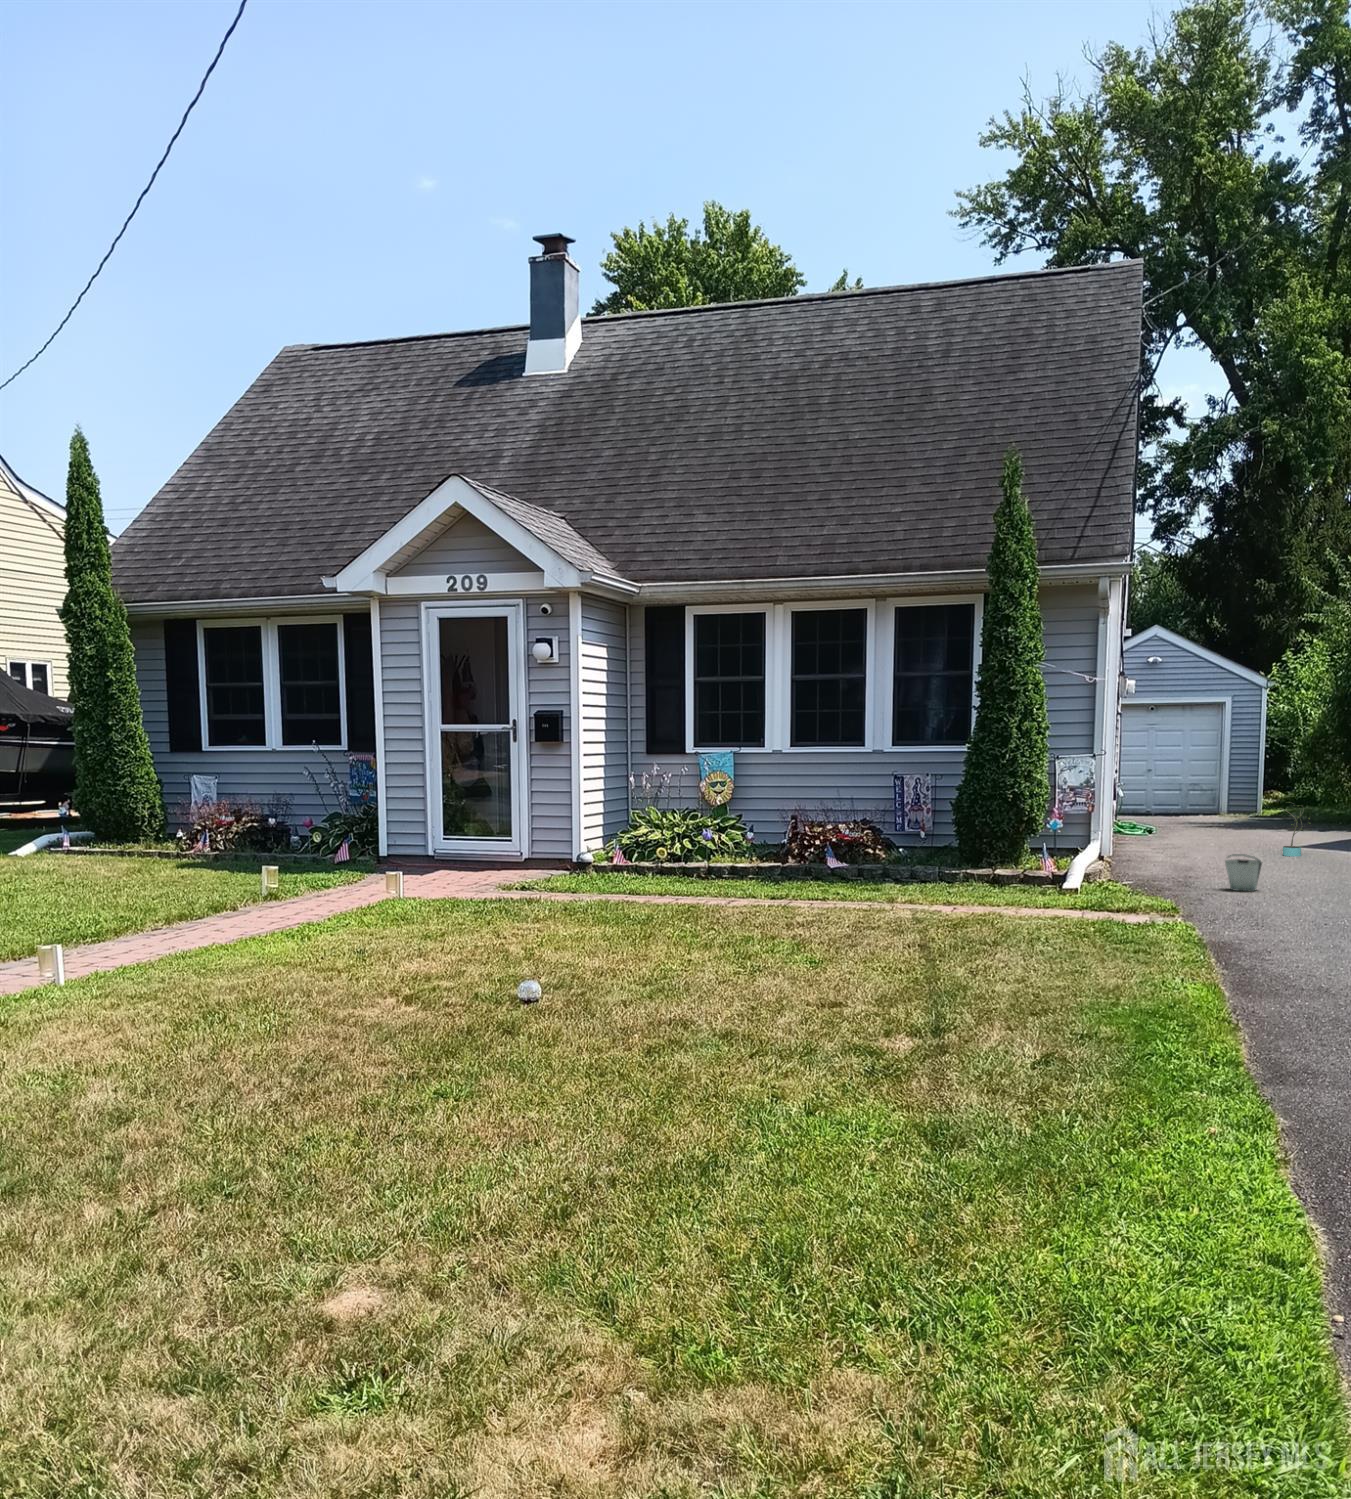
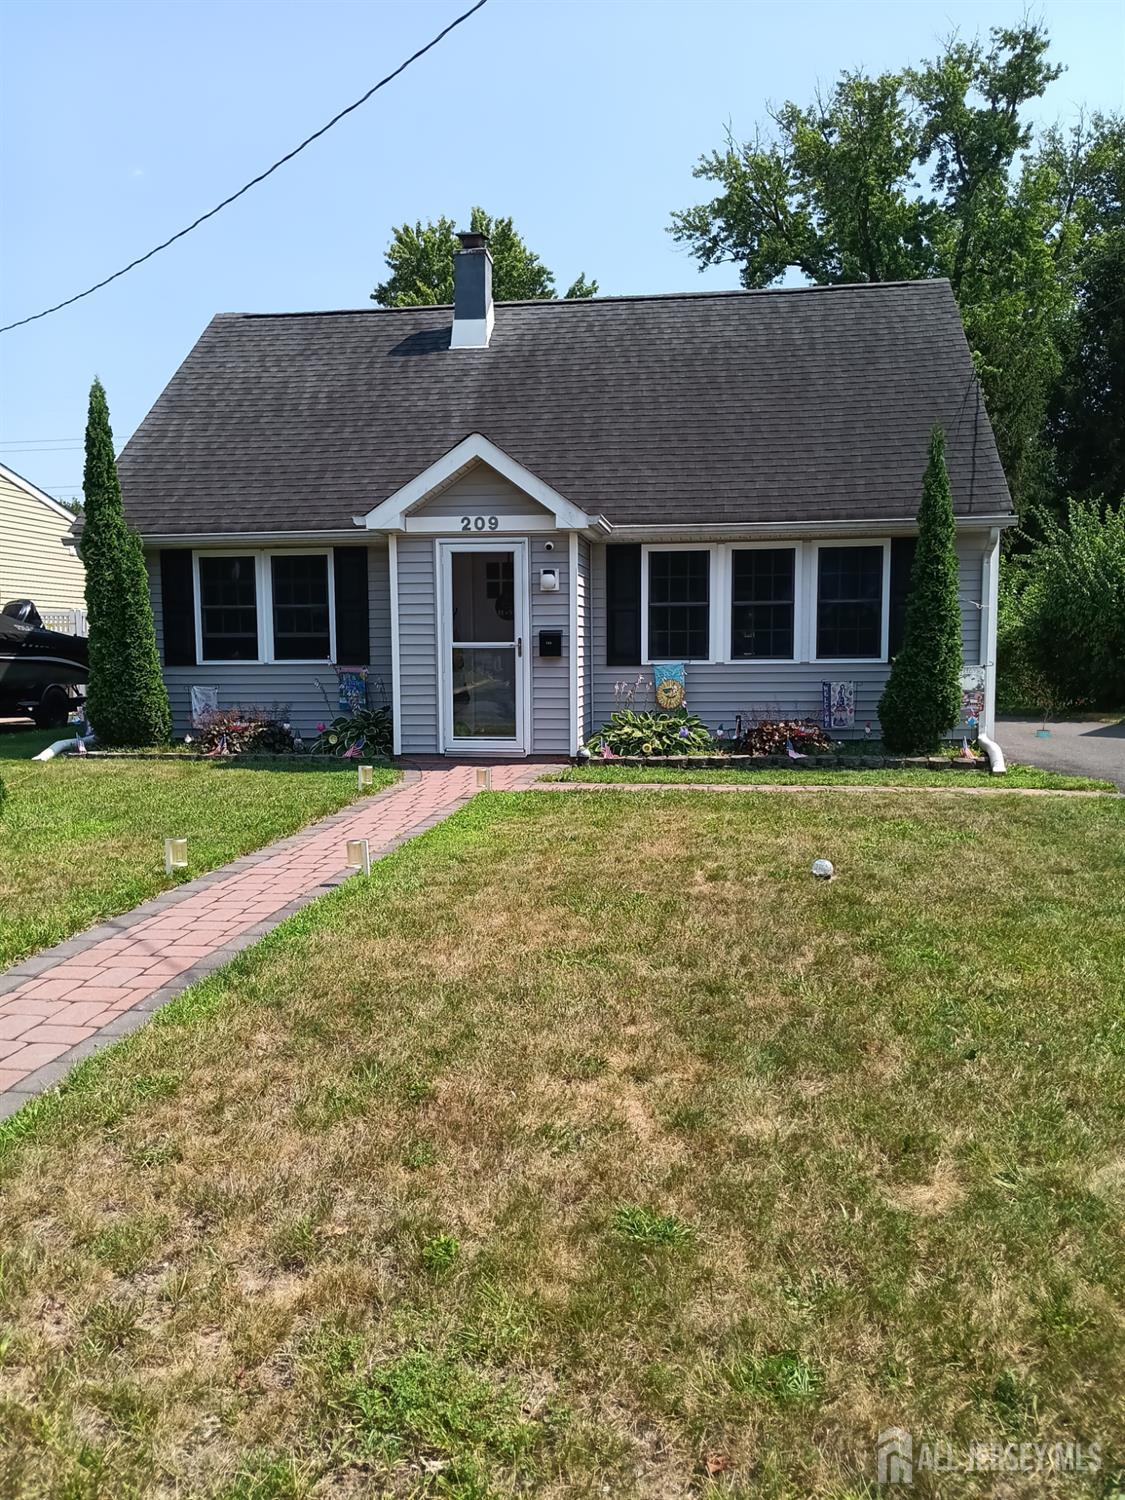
bucket: present [1225,854,1262,891] -> none [1069,740,1097,768]

